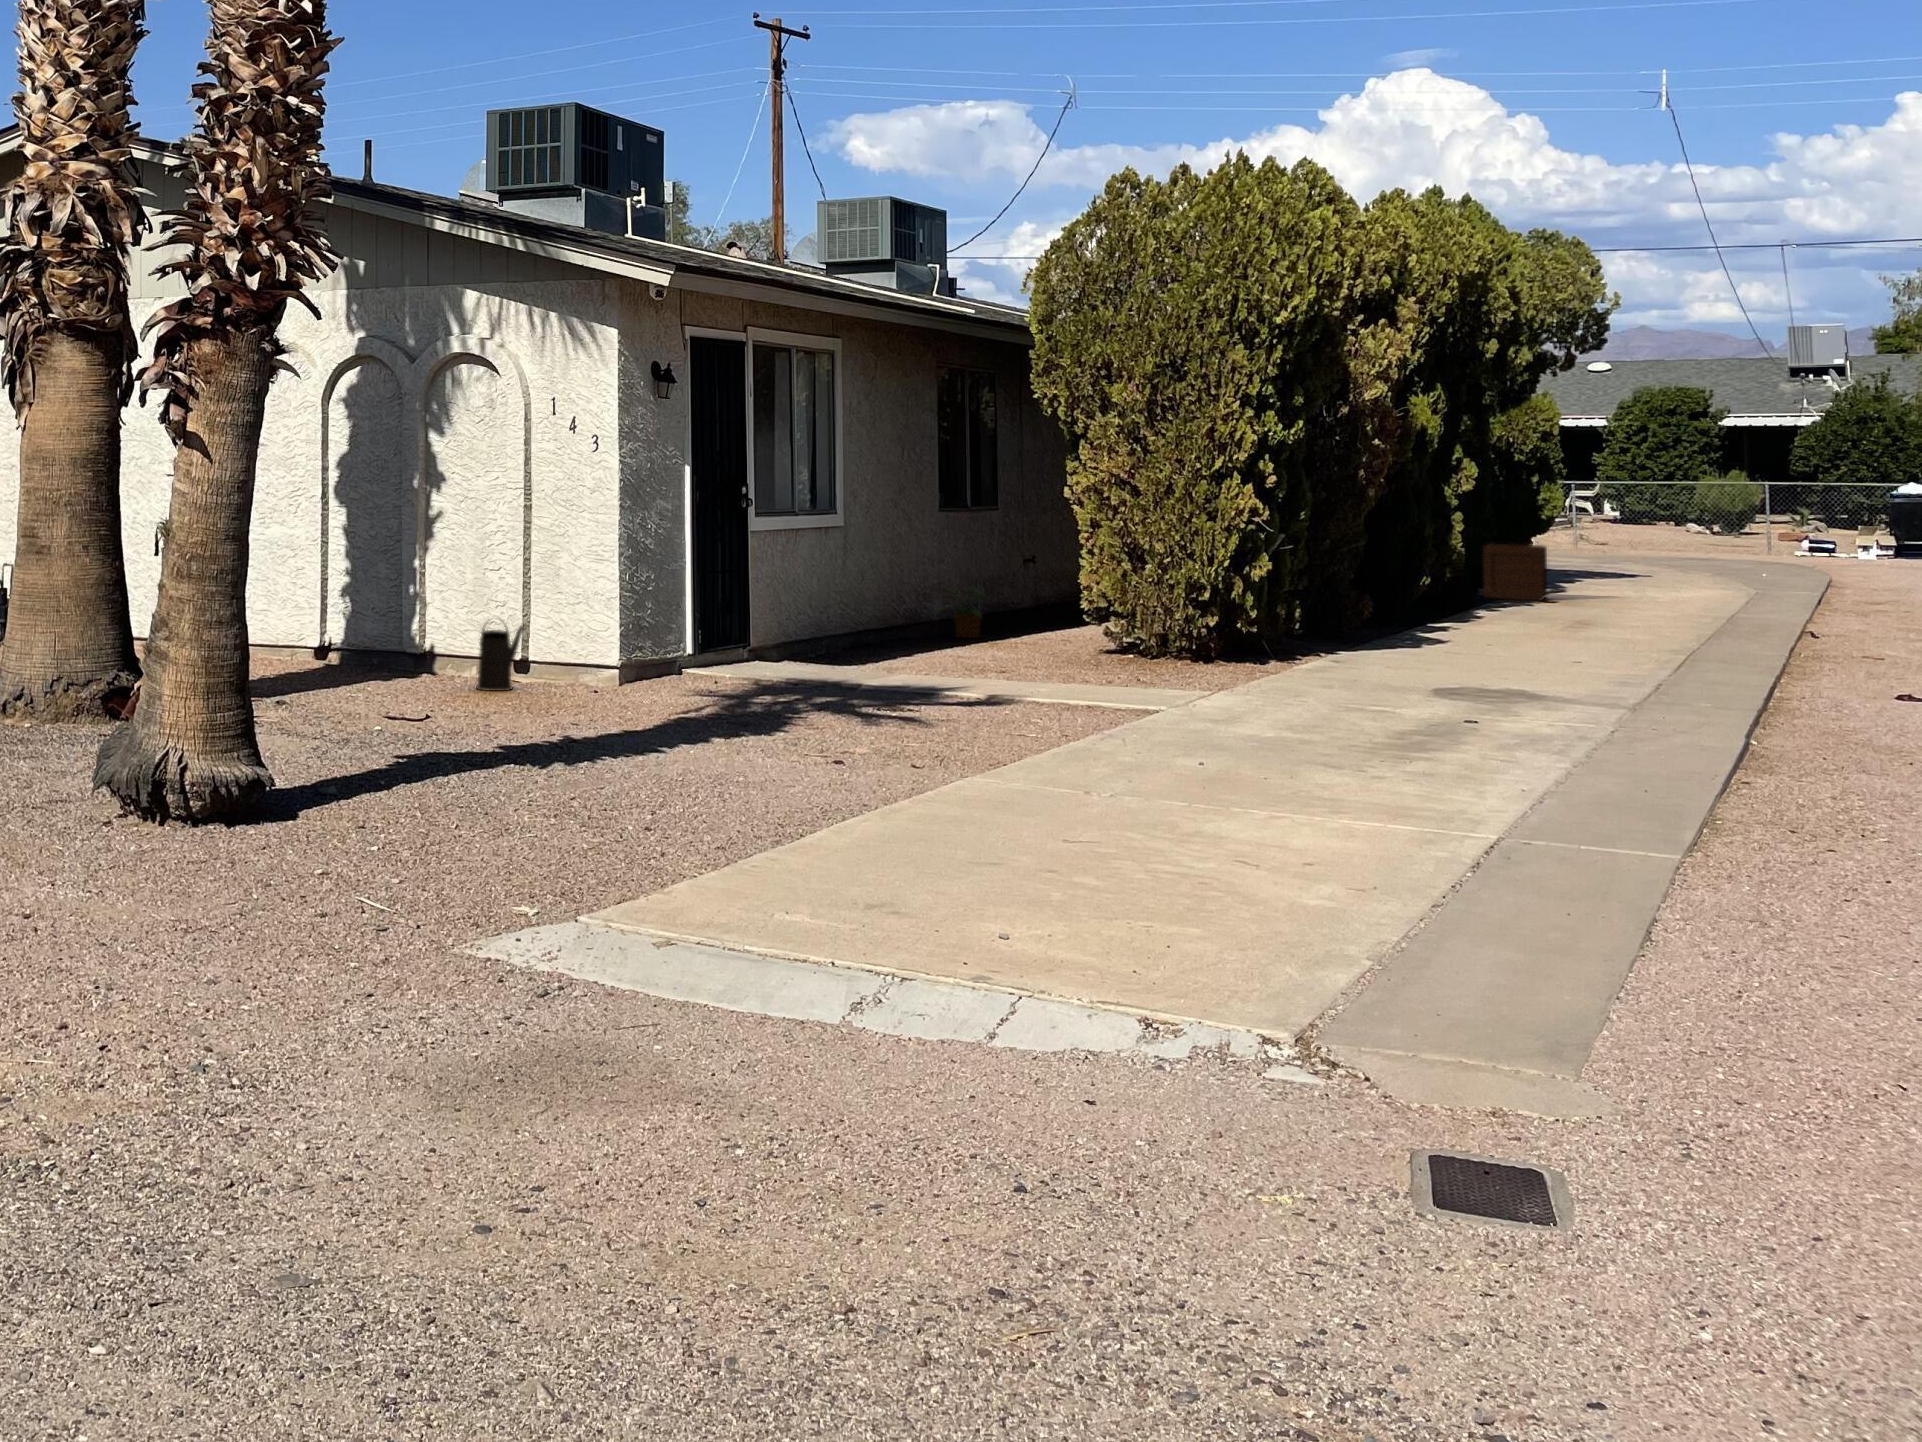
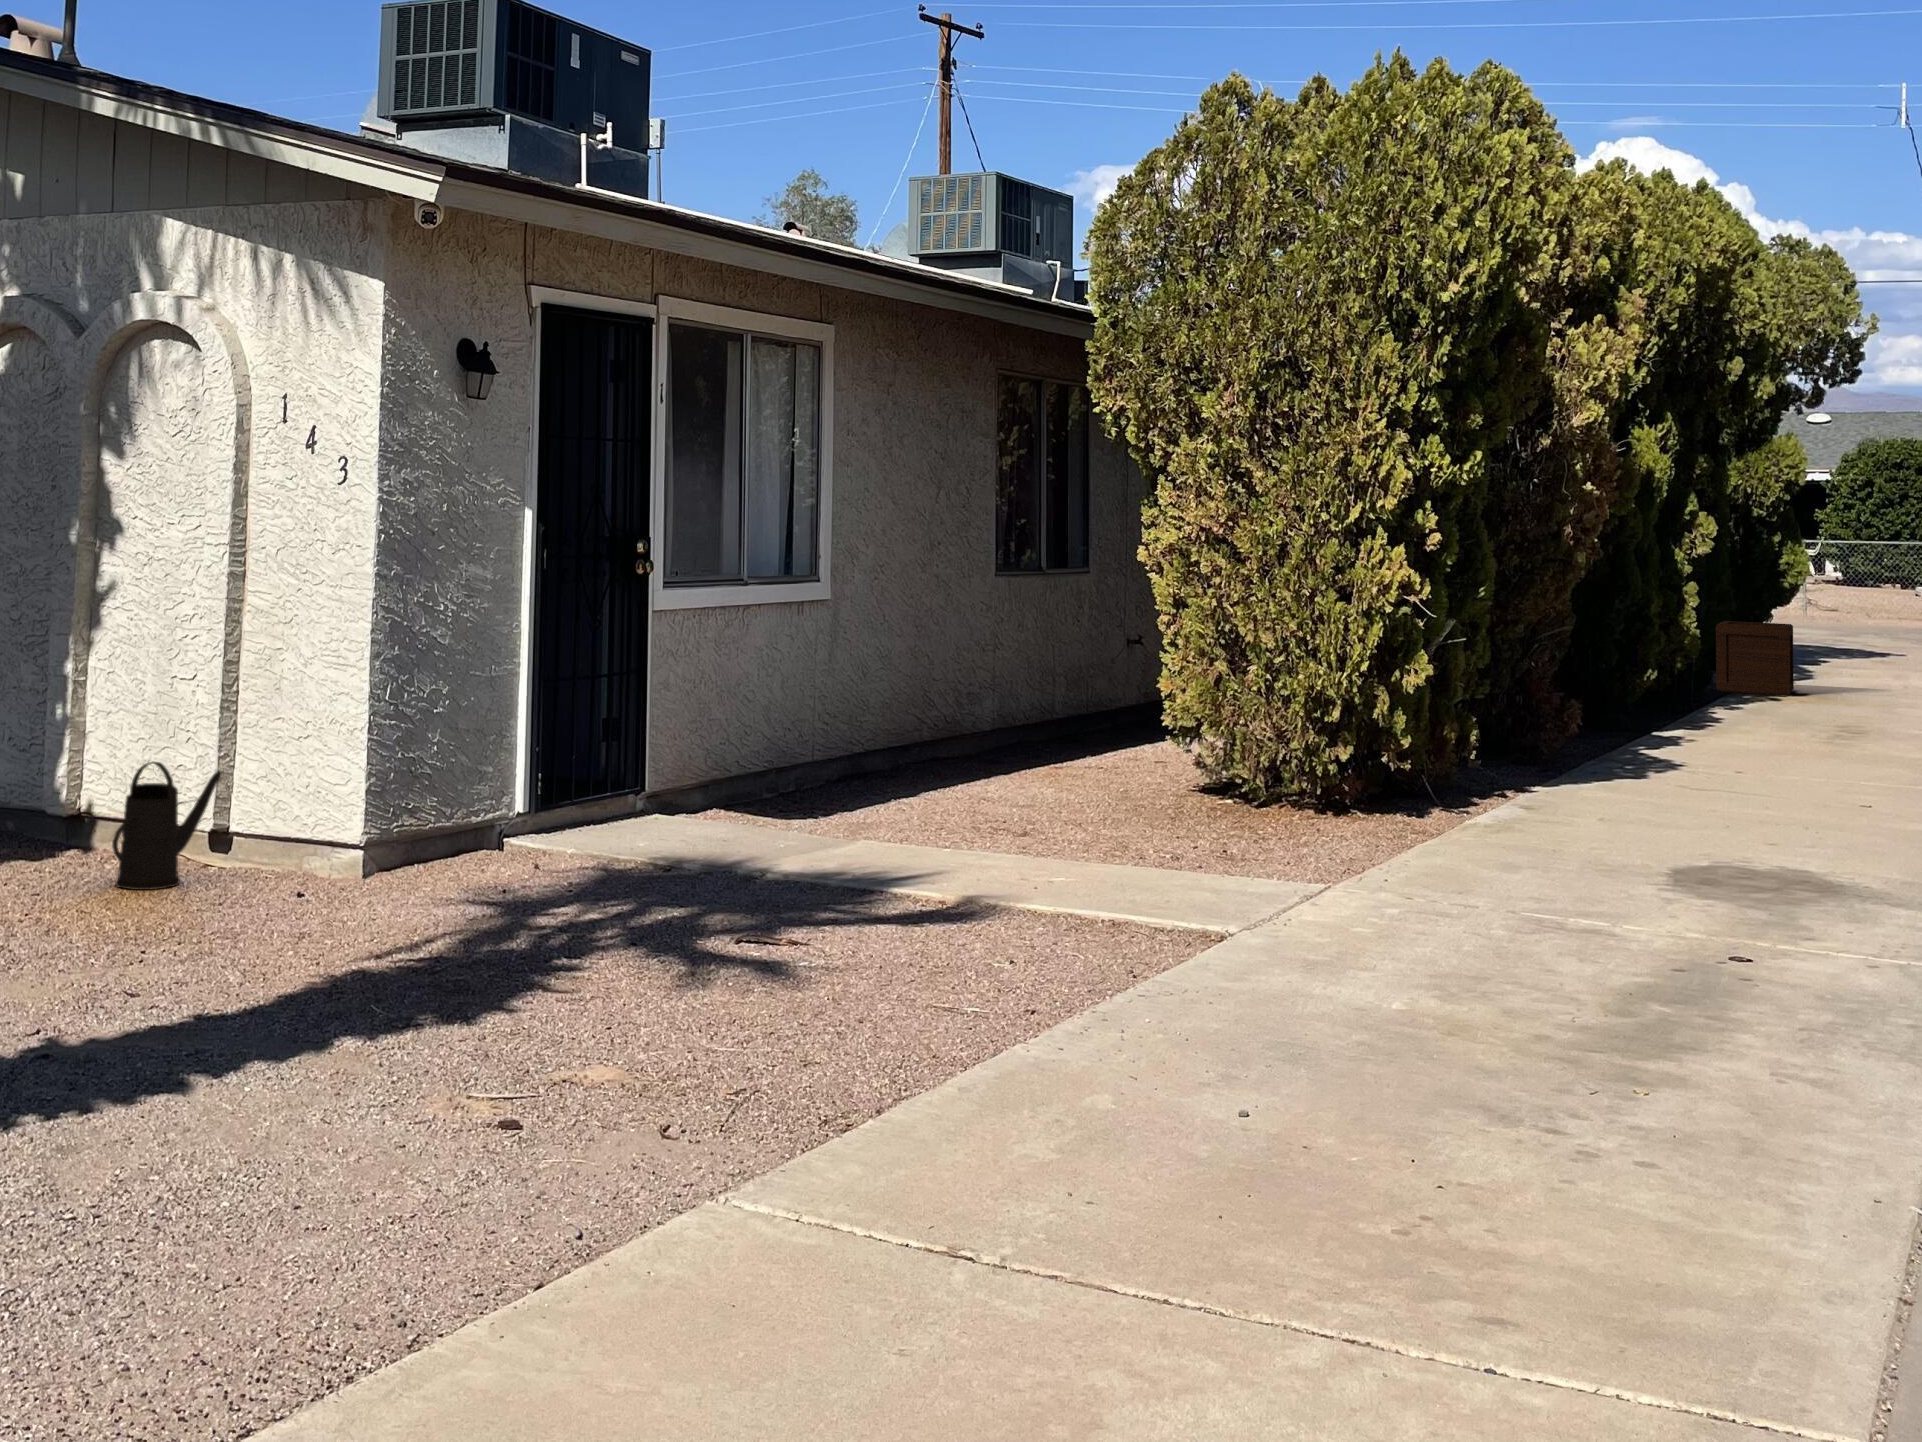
potted plant: present [937,588,985,638] -> none [972,689,1048,764]

